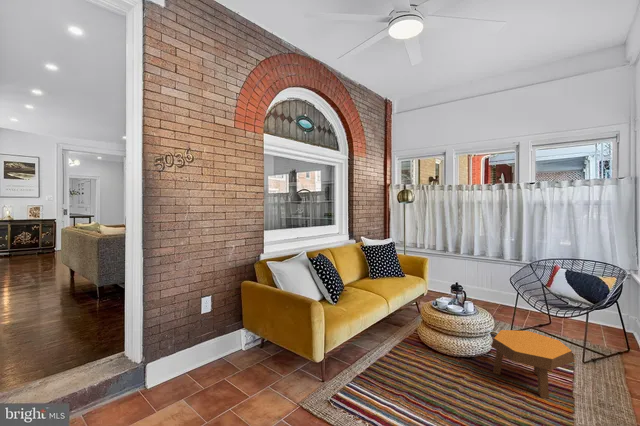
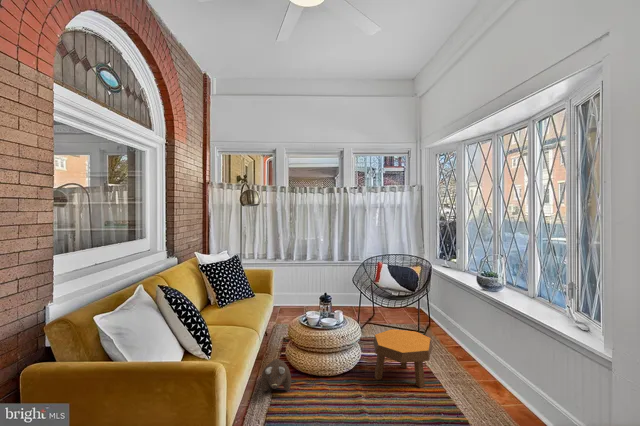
plush toy: none [381,325,408,352] -> present [261,359,291,392]

